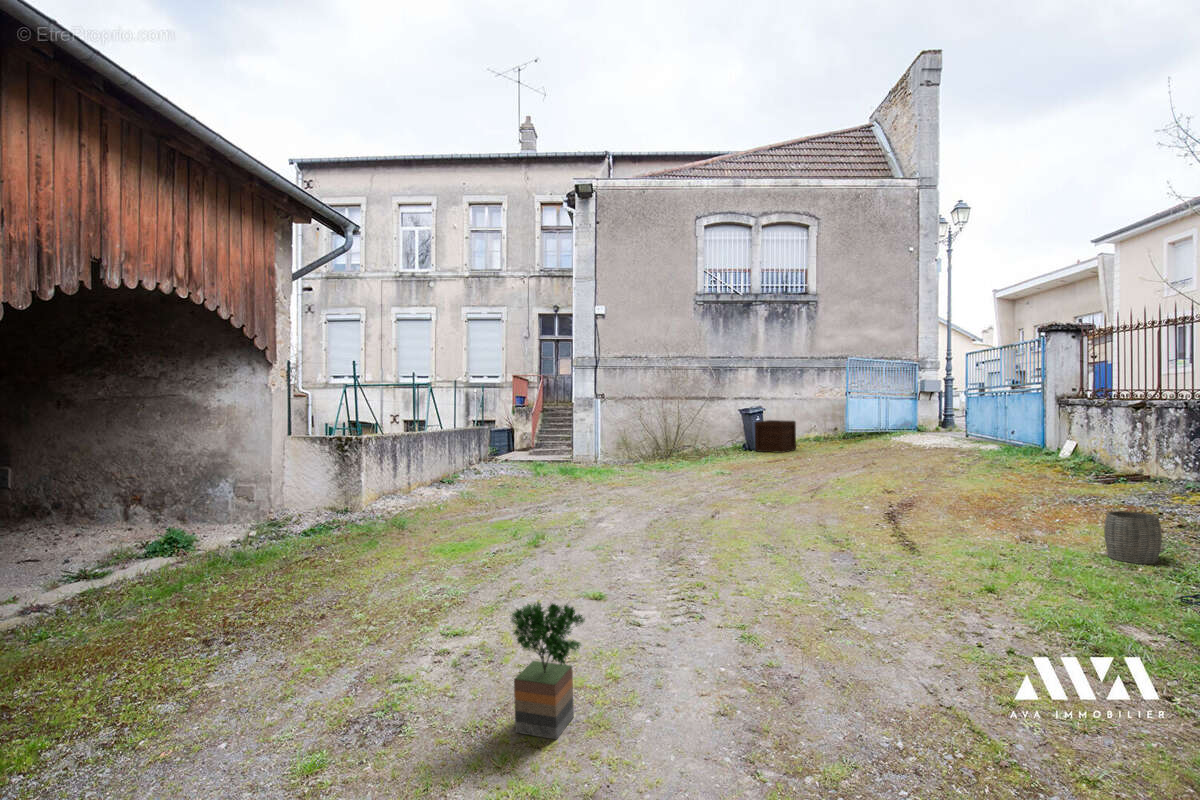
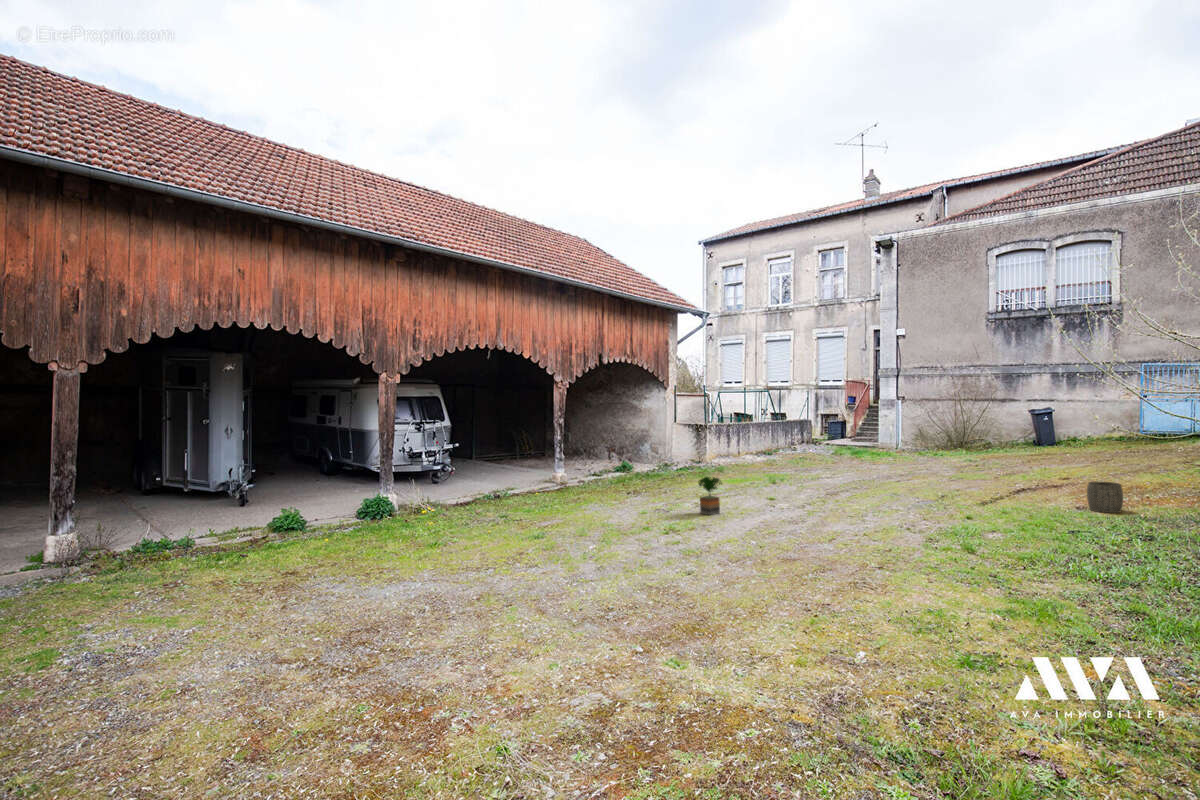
wooden crate: present [755,420,796,453] -> none [1036,419,1083,447]

